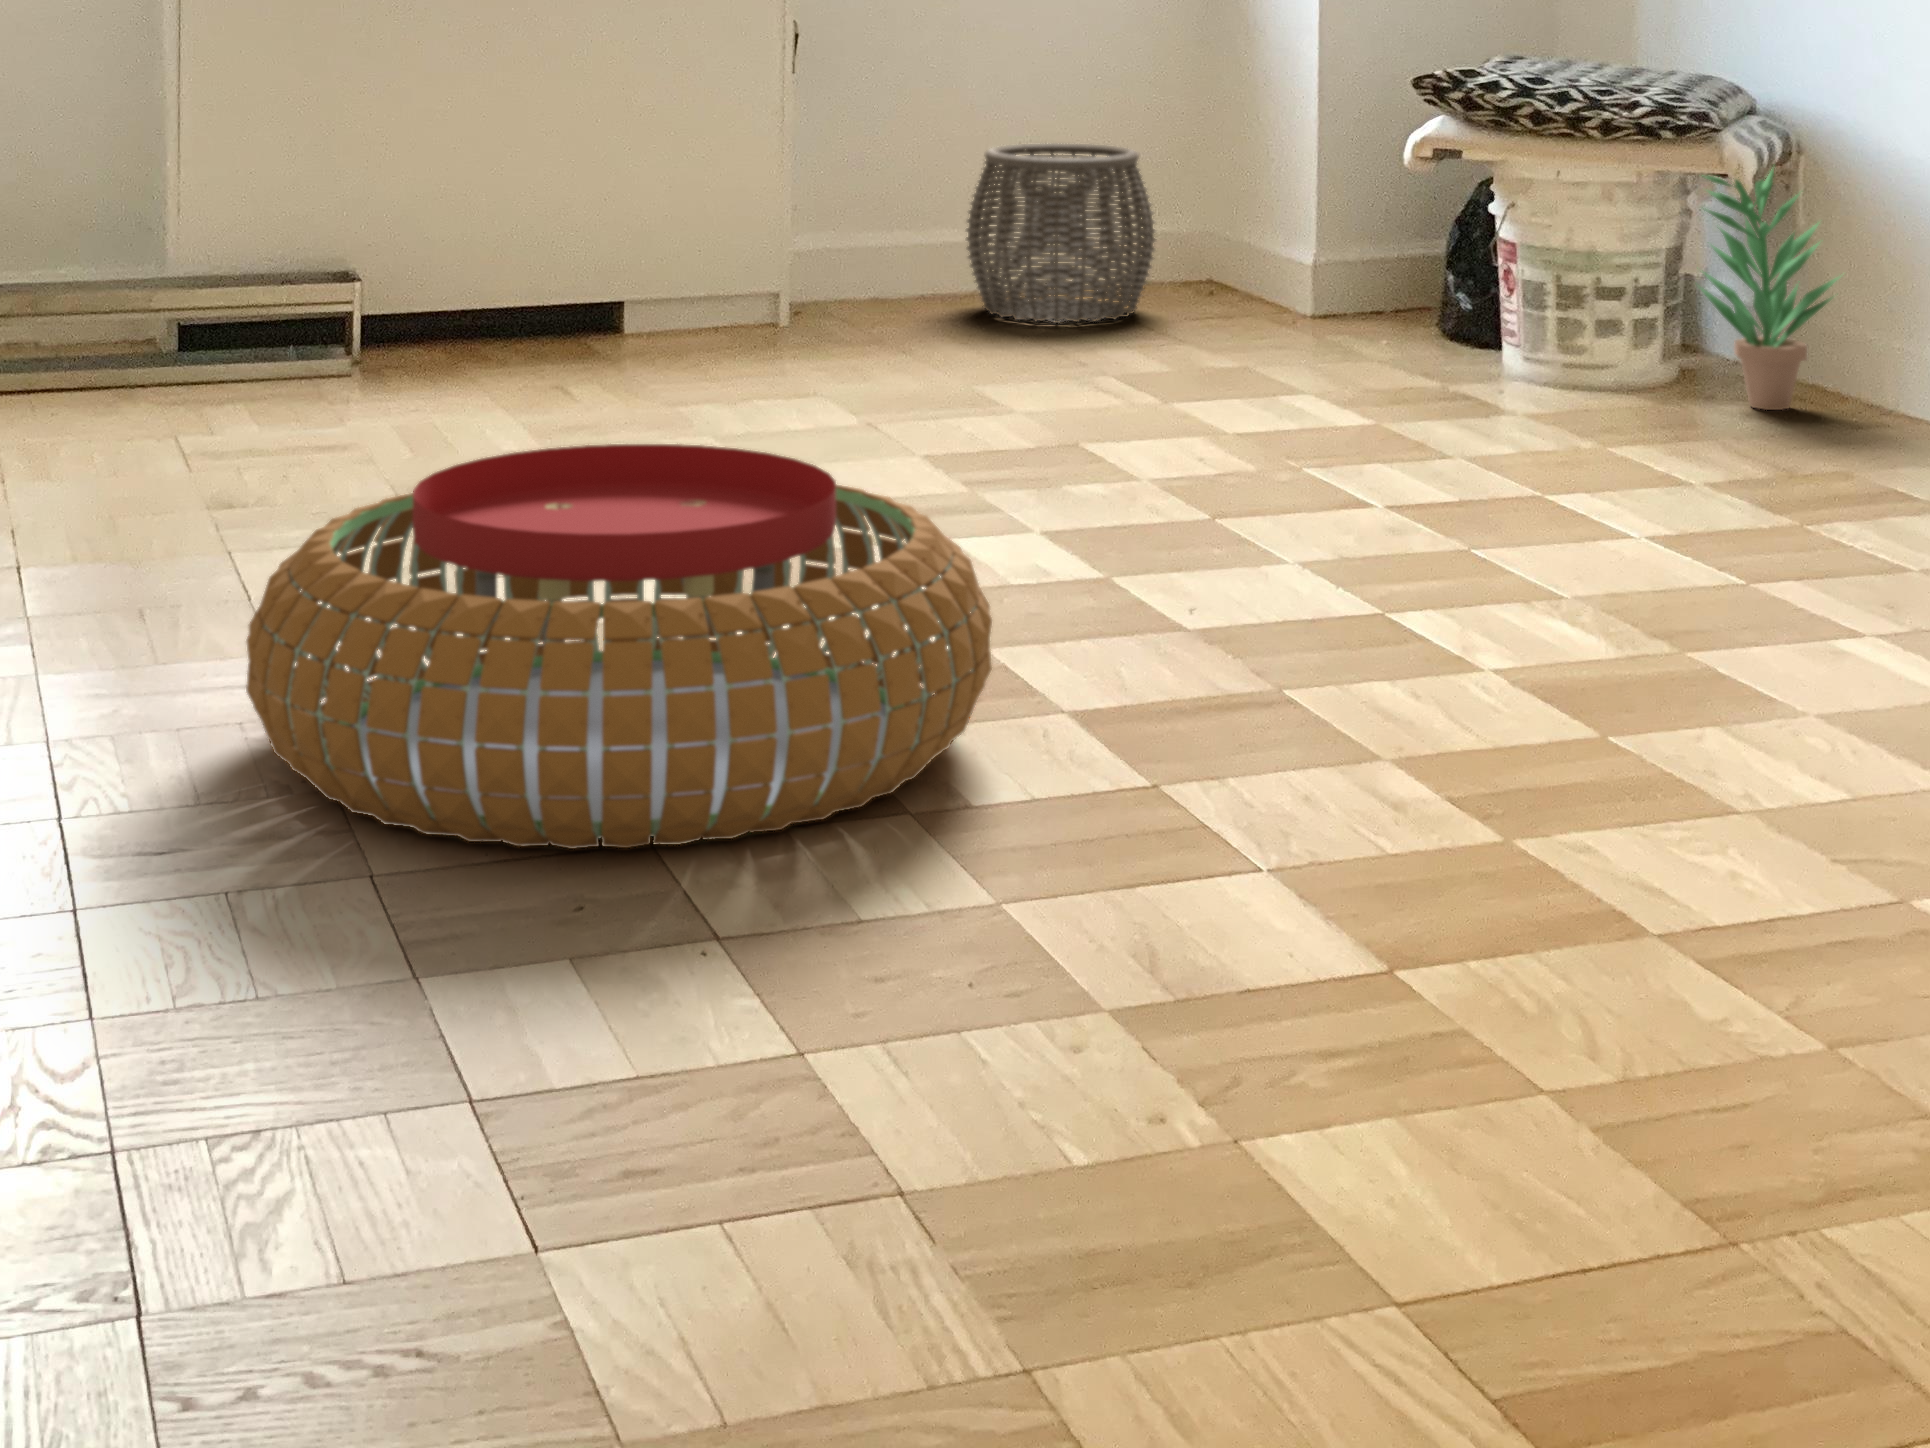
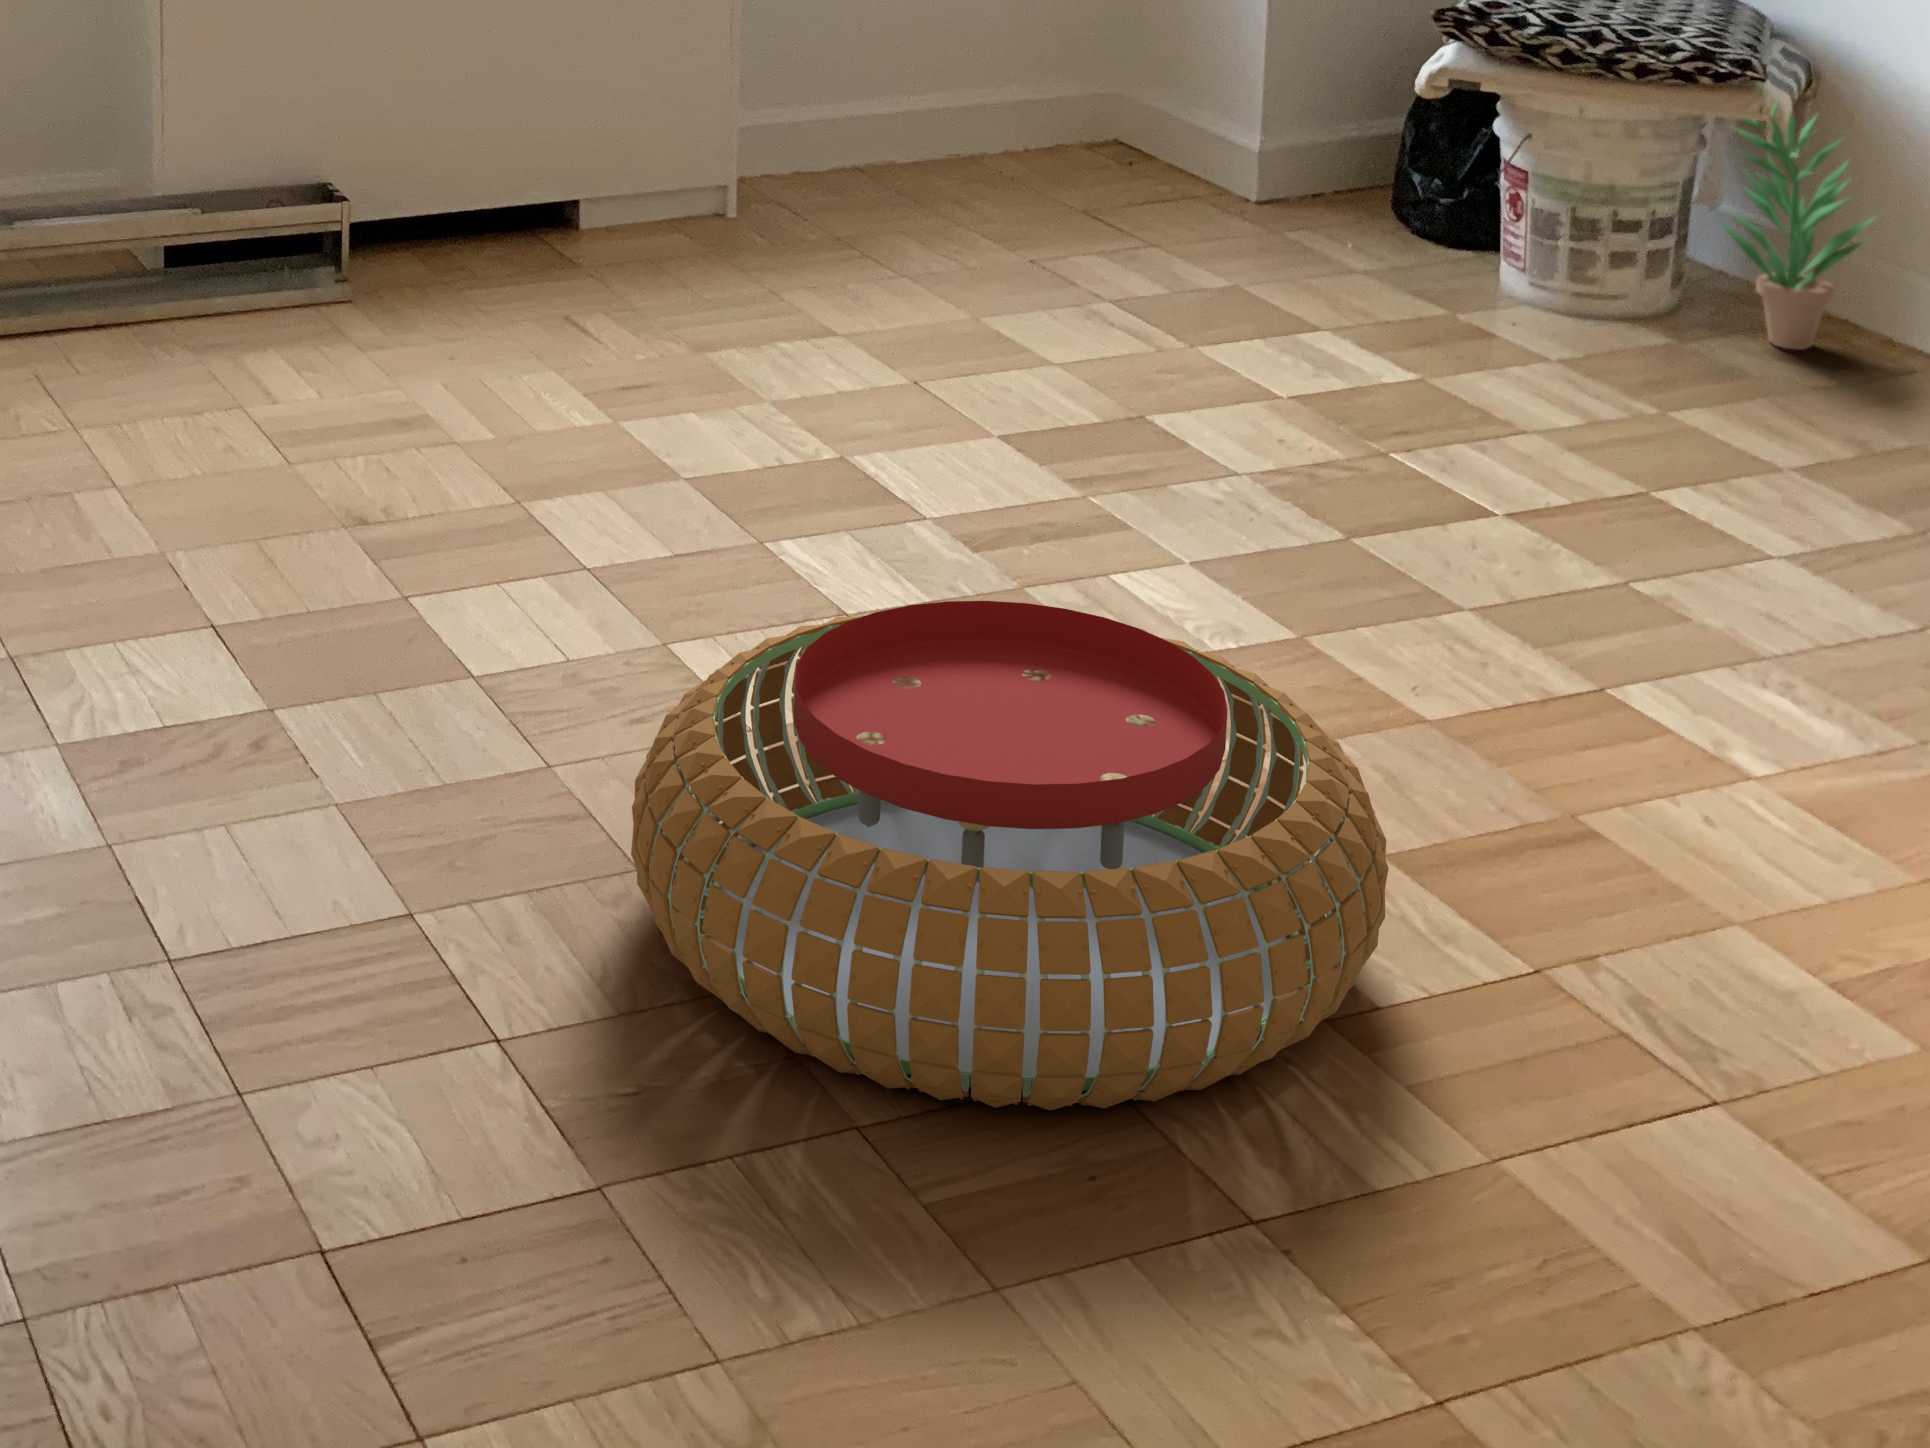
woven basket: present [966,143,1156,323] -> none [904,19,1099,212]

